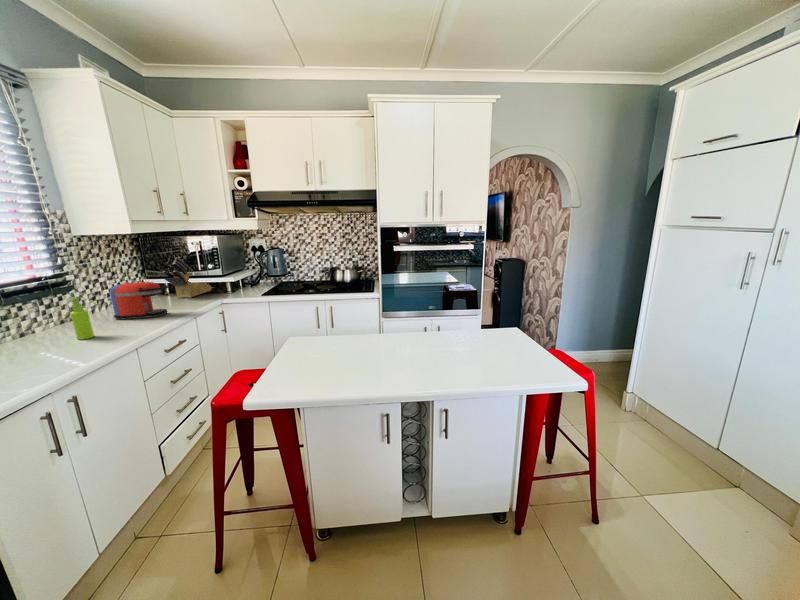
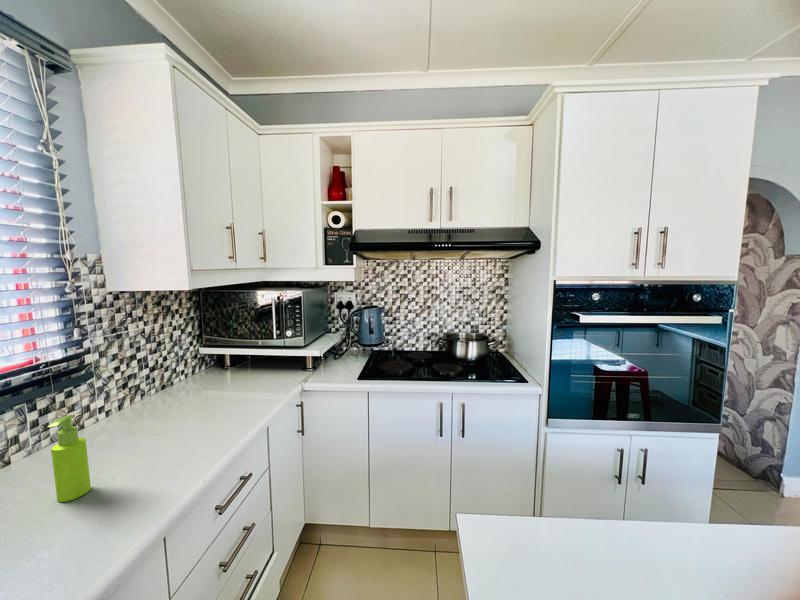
knife block: present [163,258,212,298] -> none [225,320,285,377]
coffee maker: present [110,282,169,320] -> none [142,367,232,430]

